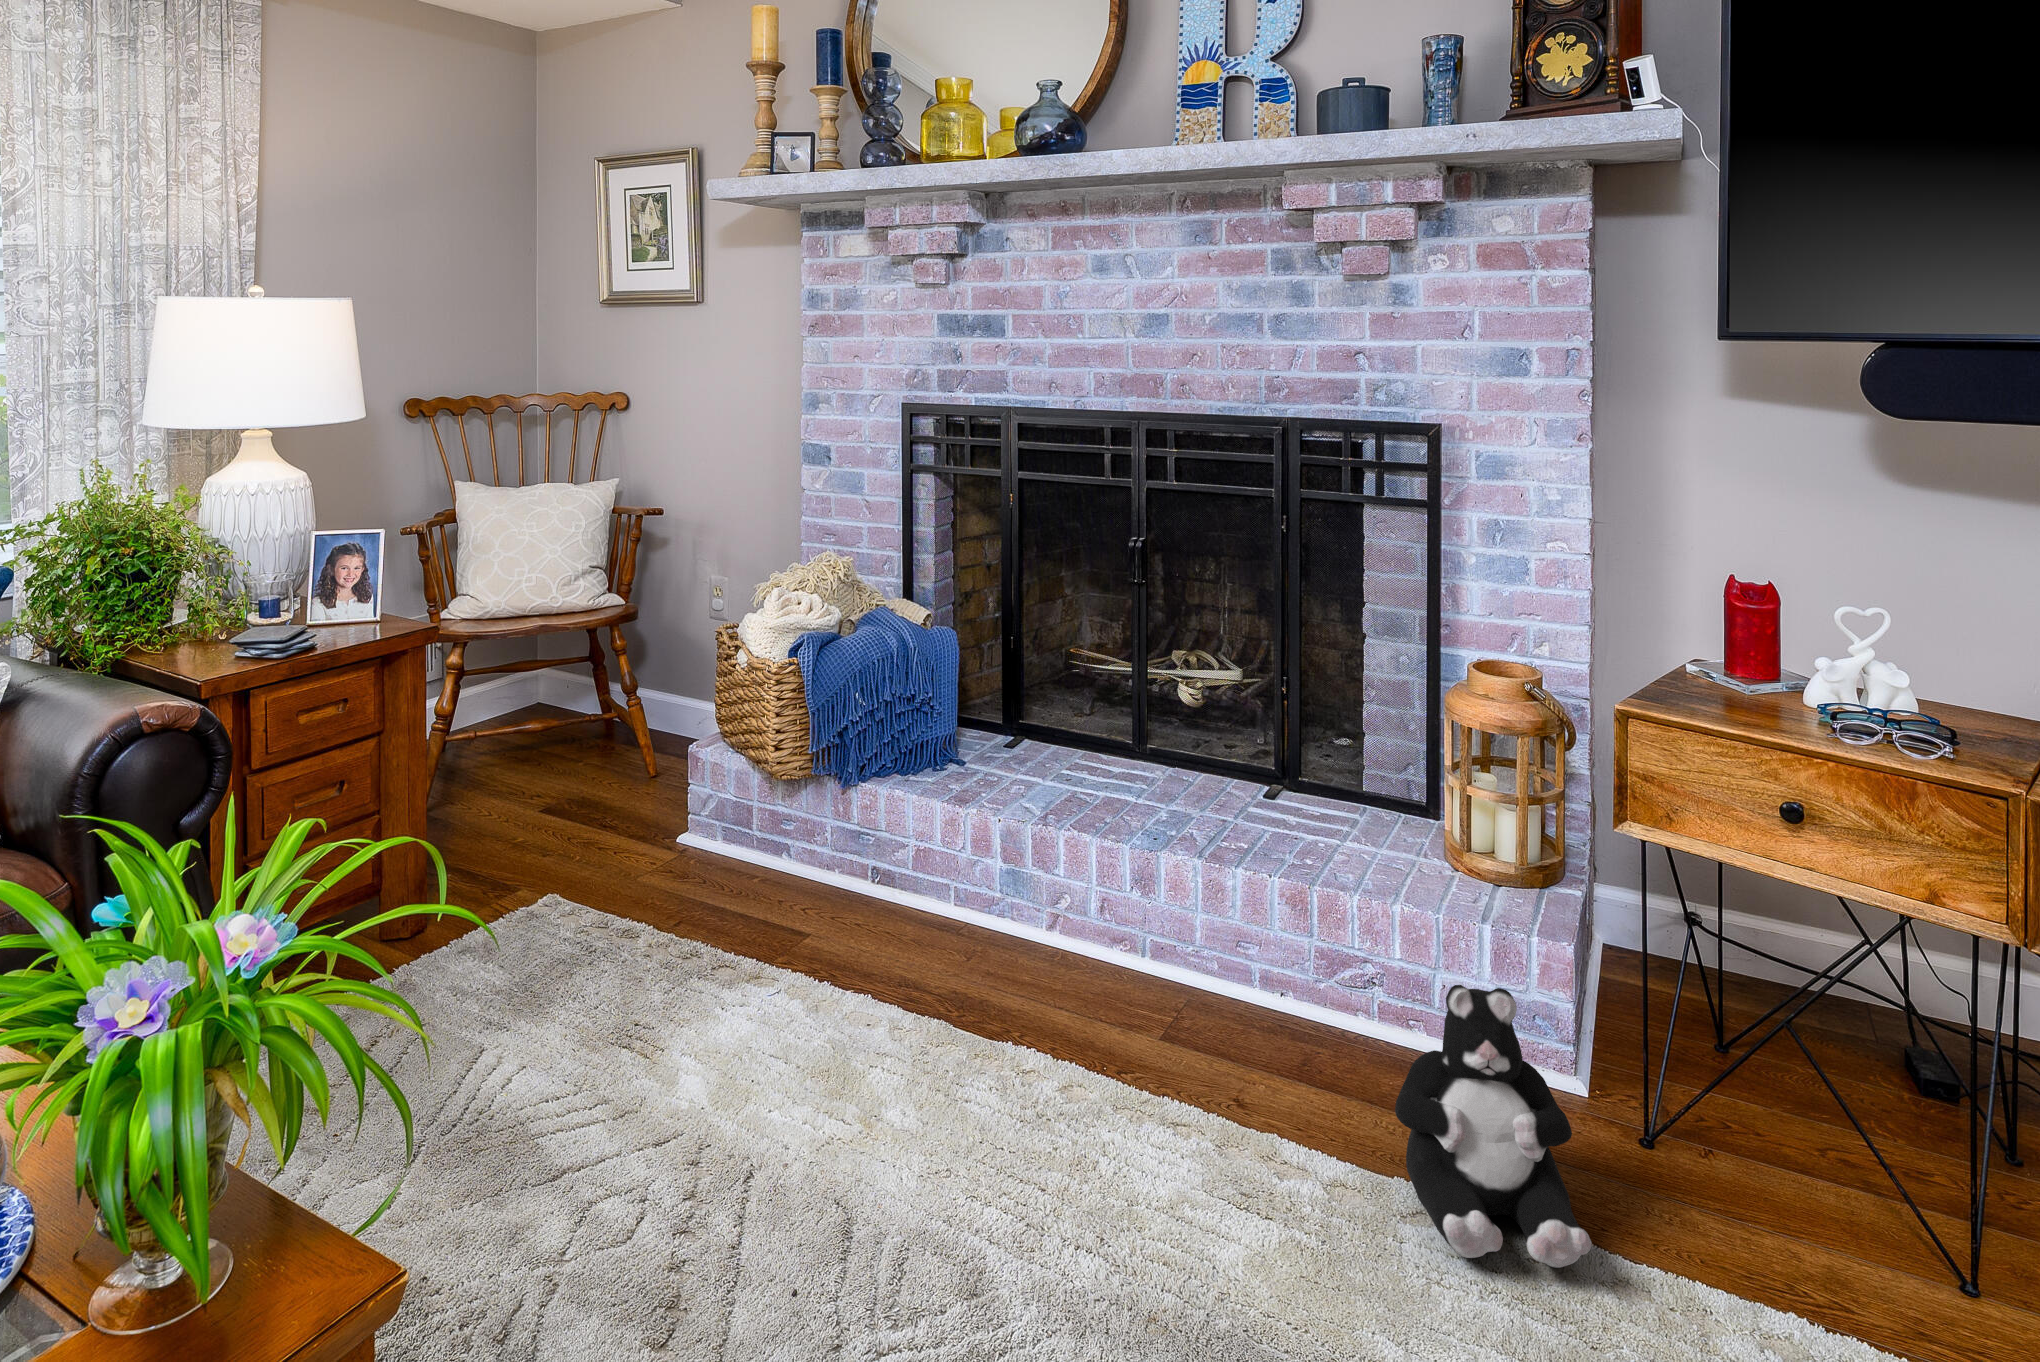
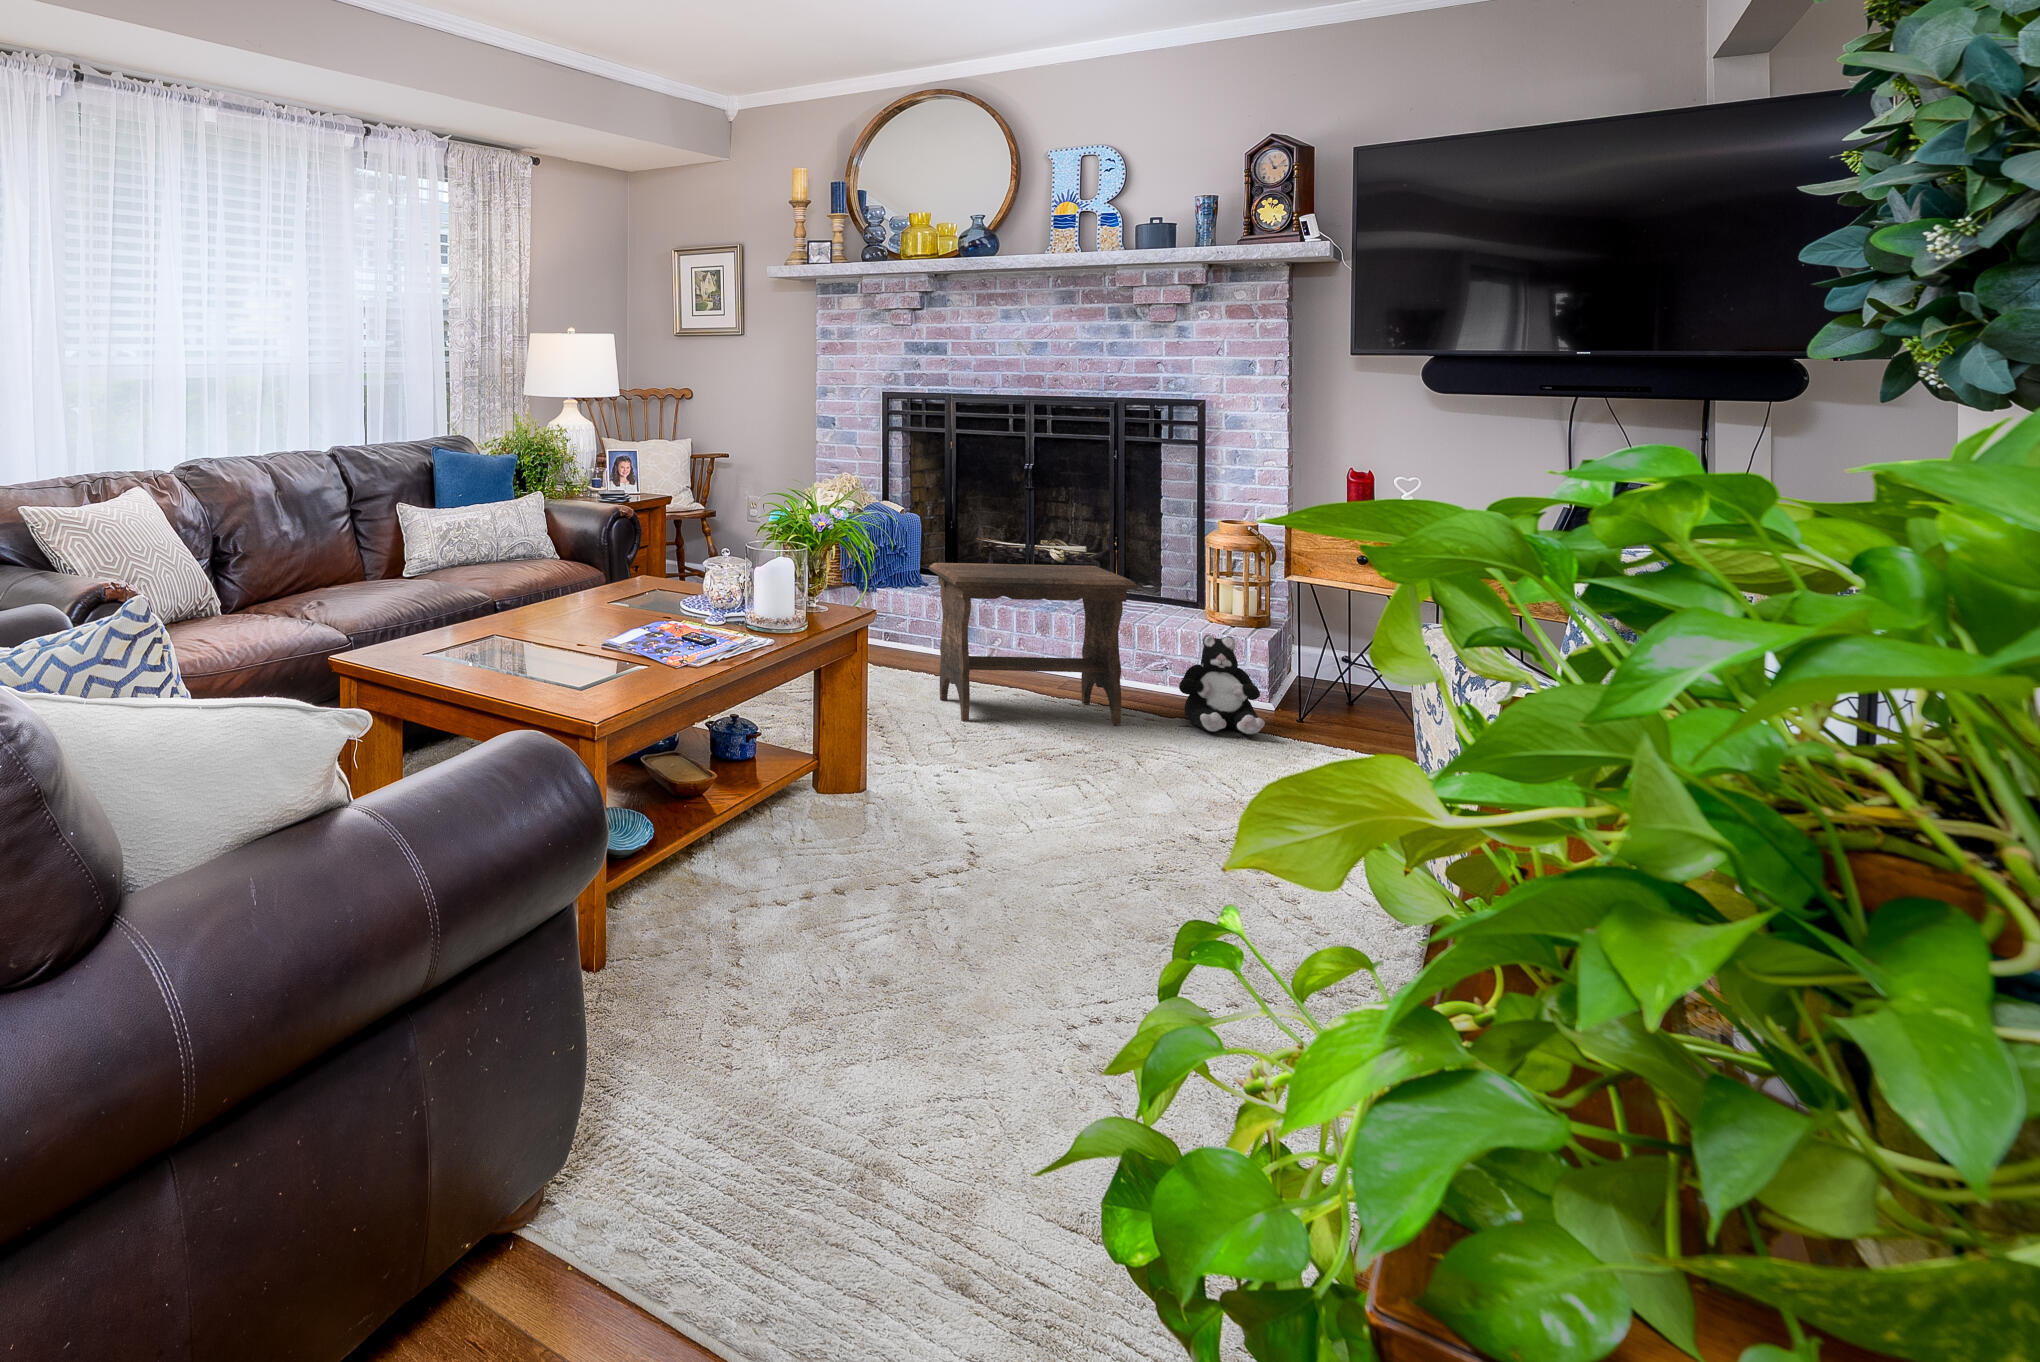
footstool: none [860,810,1301,1259] -> present [929,563,1137,725]

